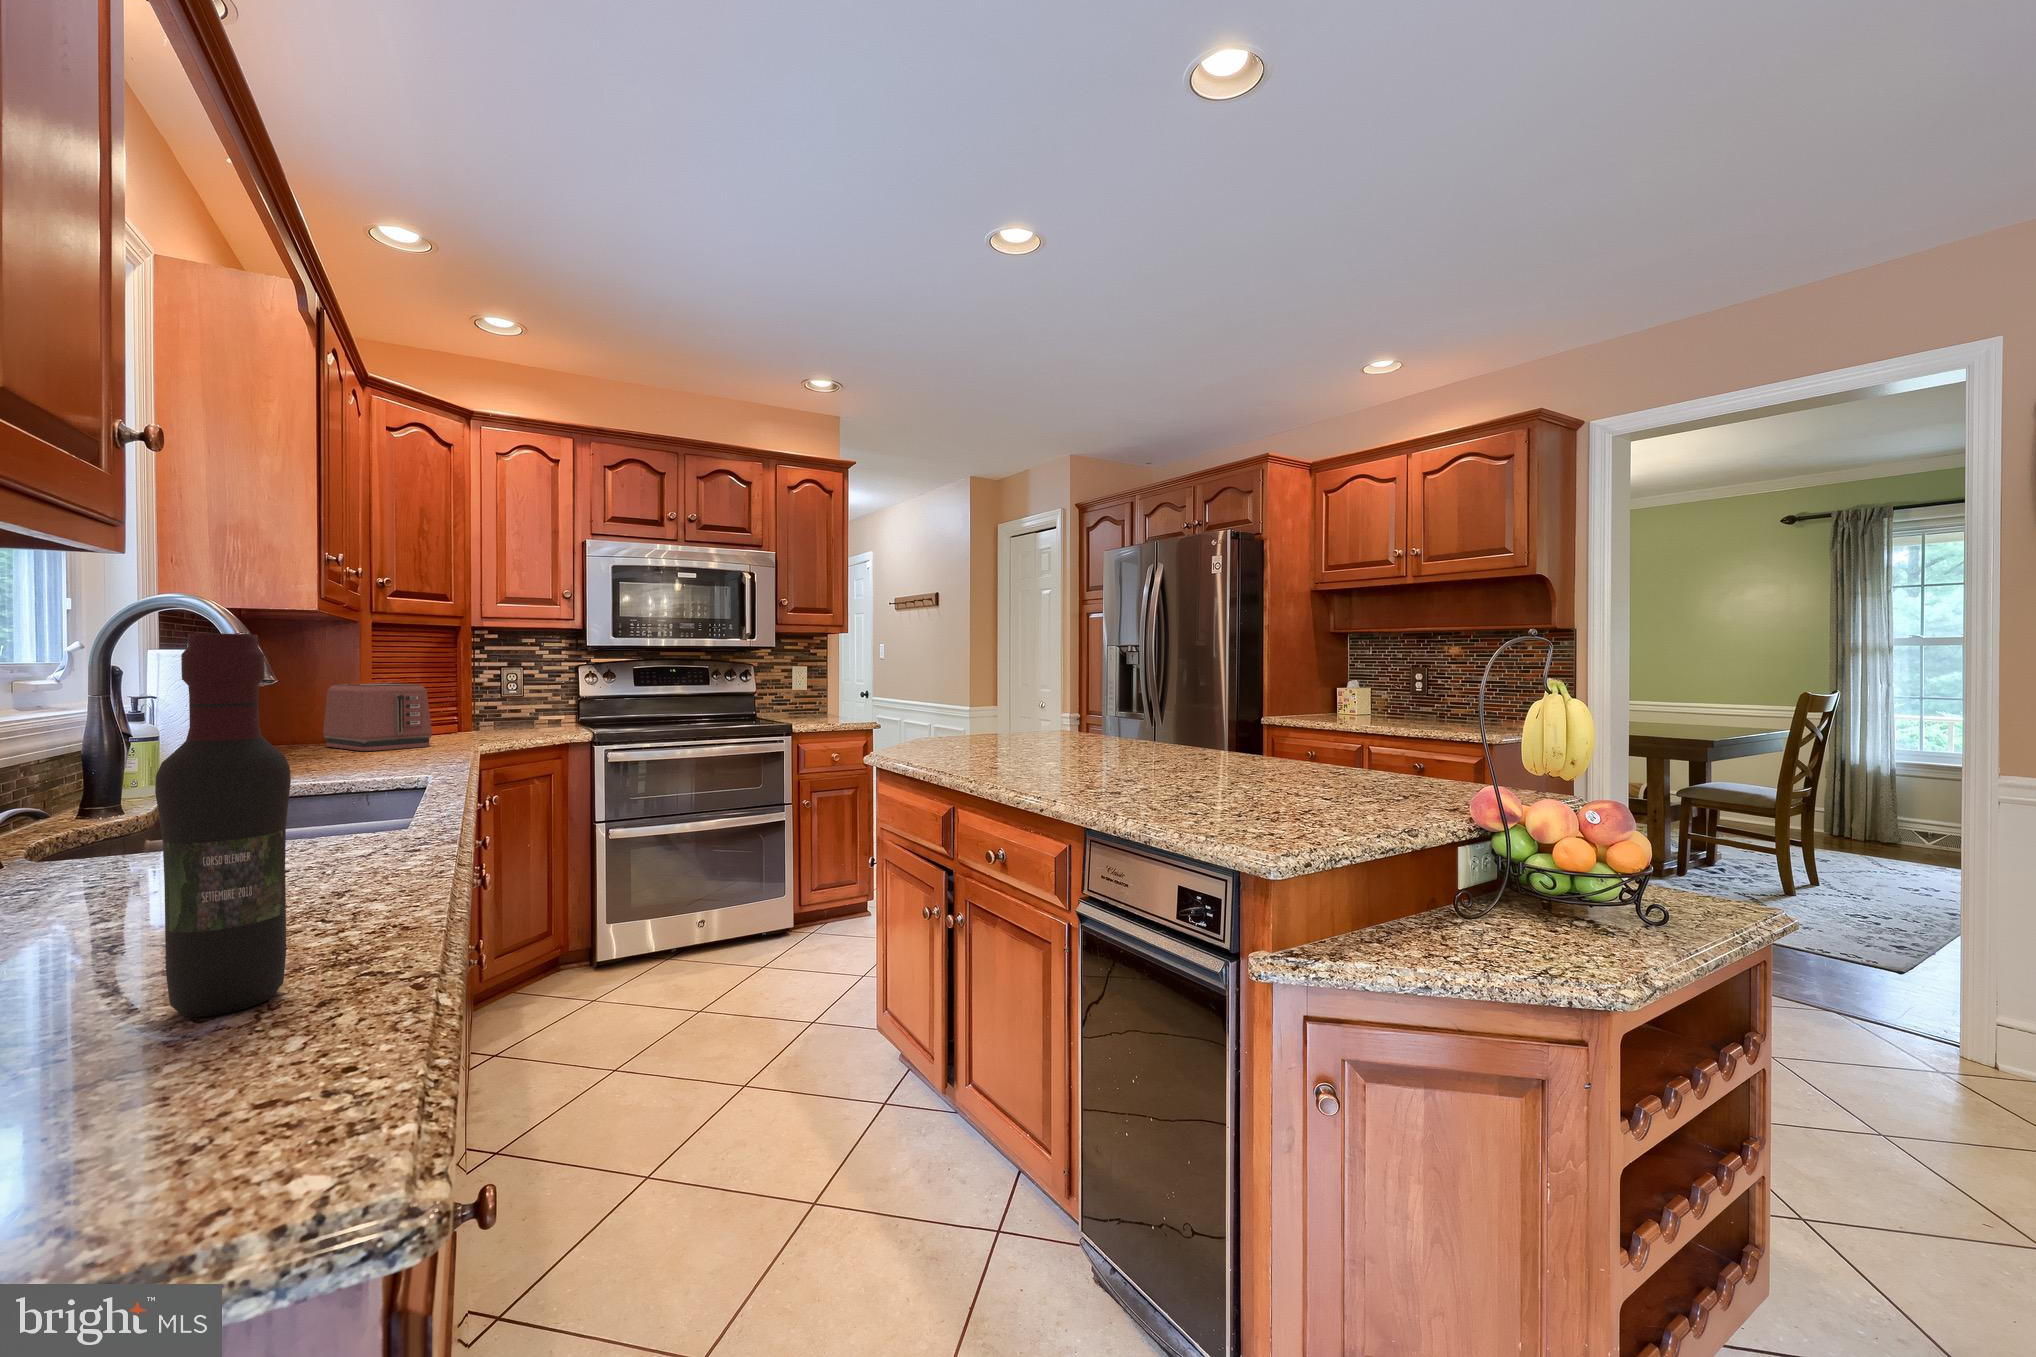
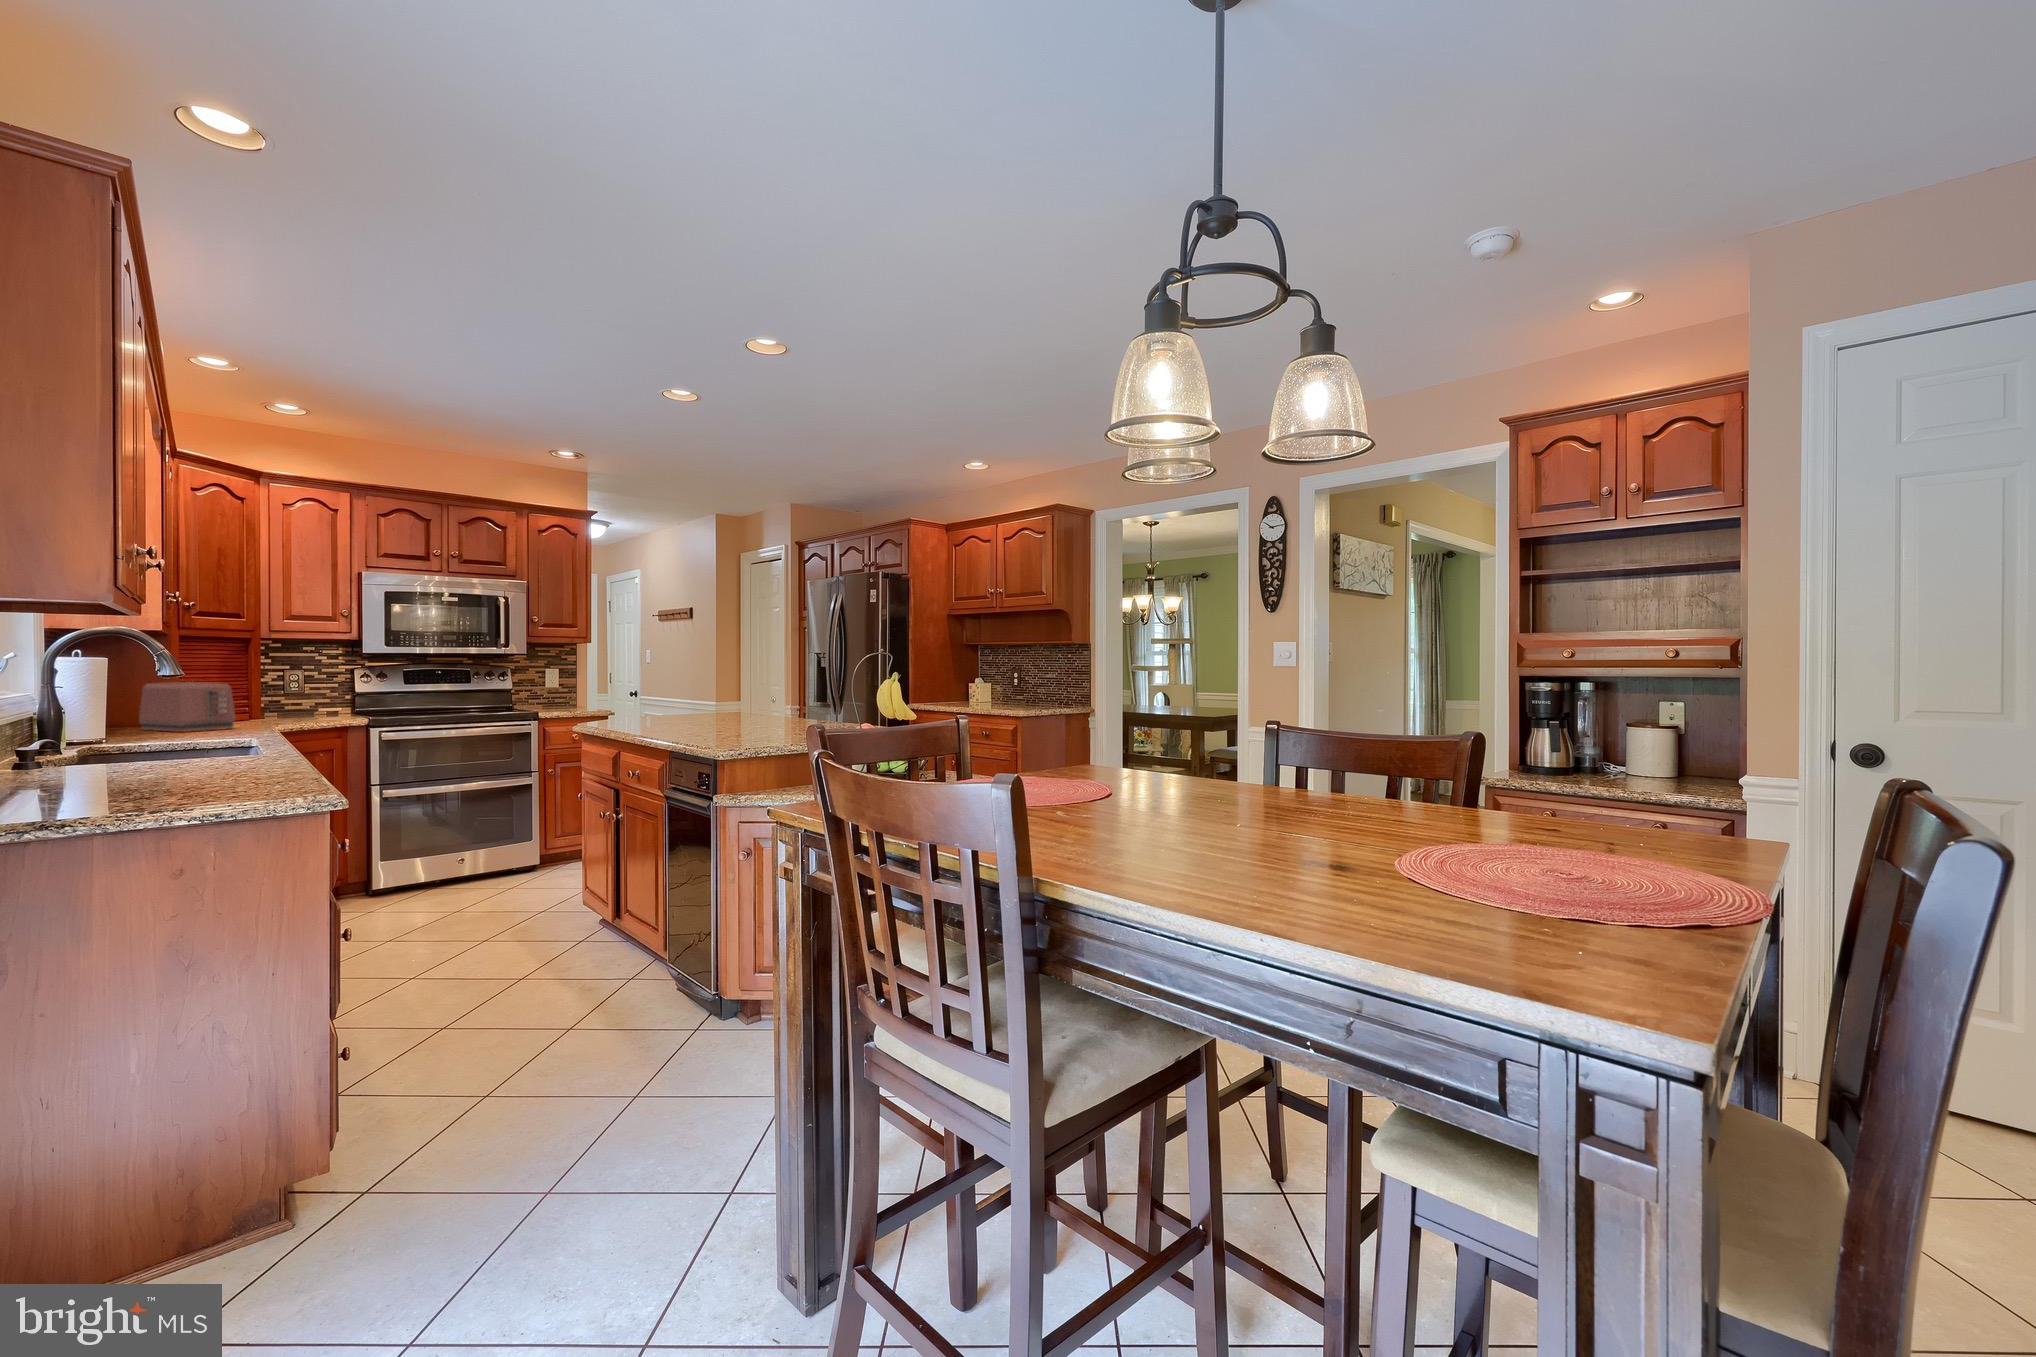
wine bottle: present [155,633,291,1017] -> none [231,665,276,794]

